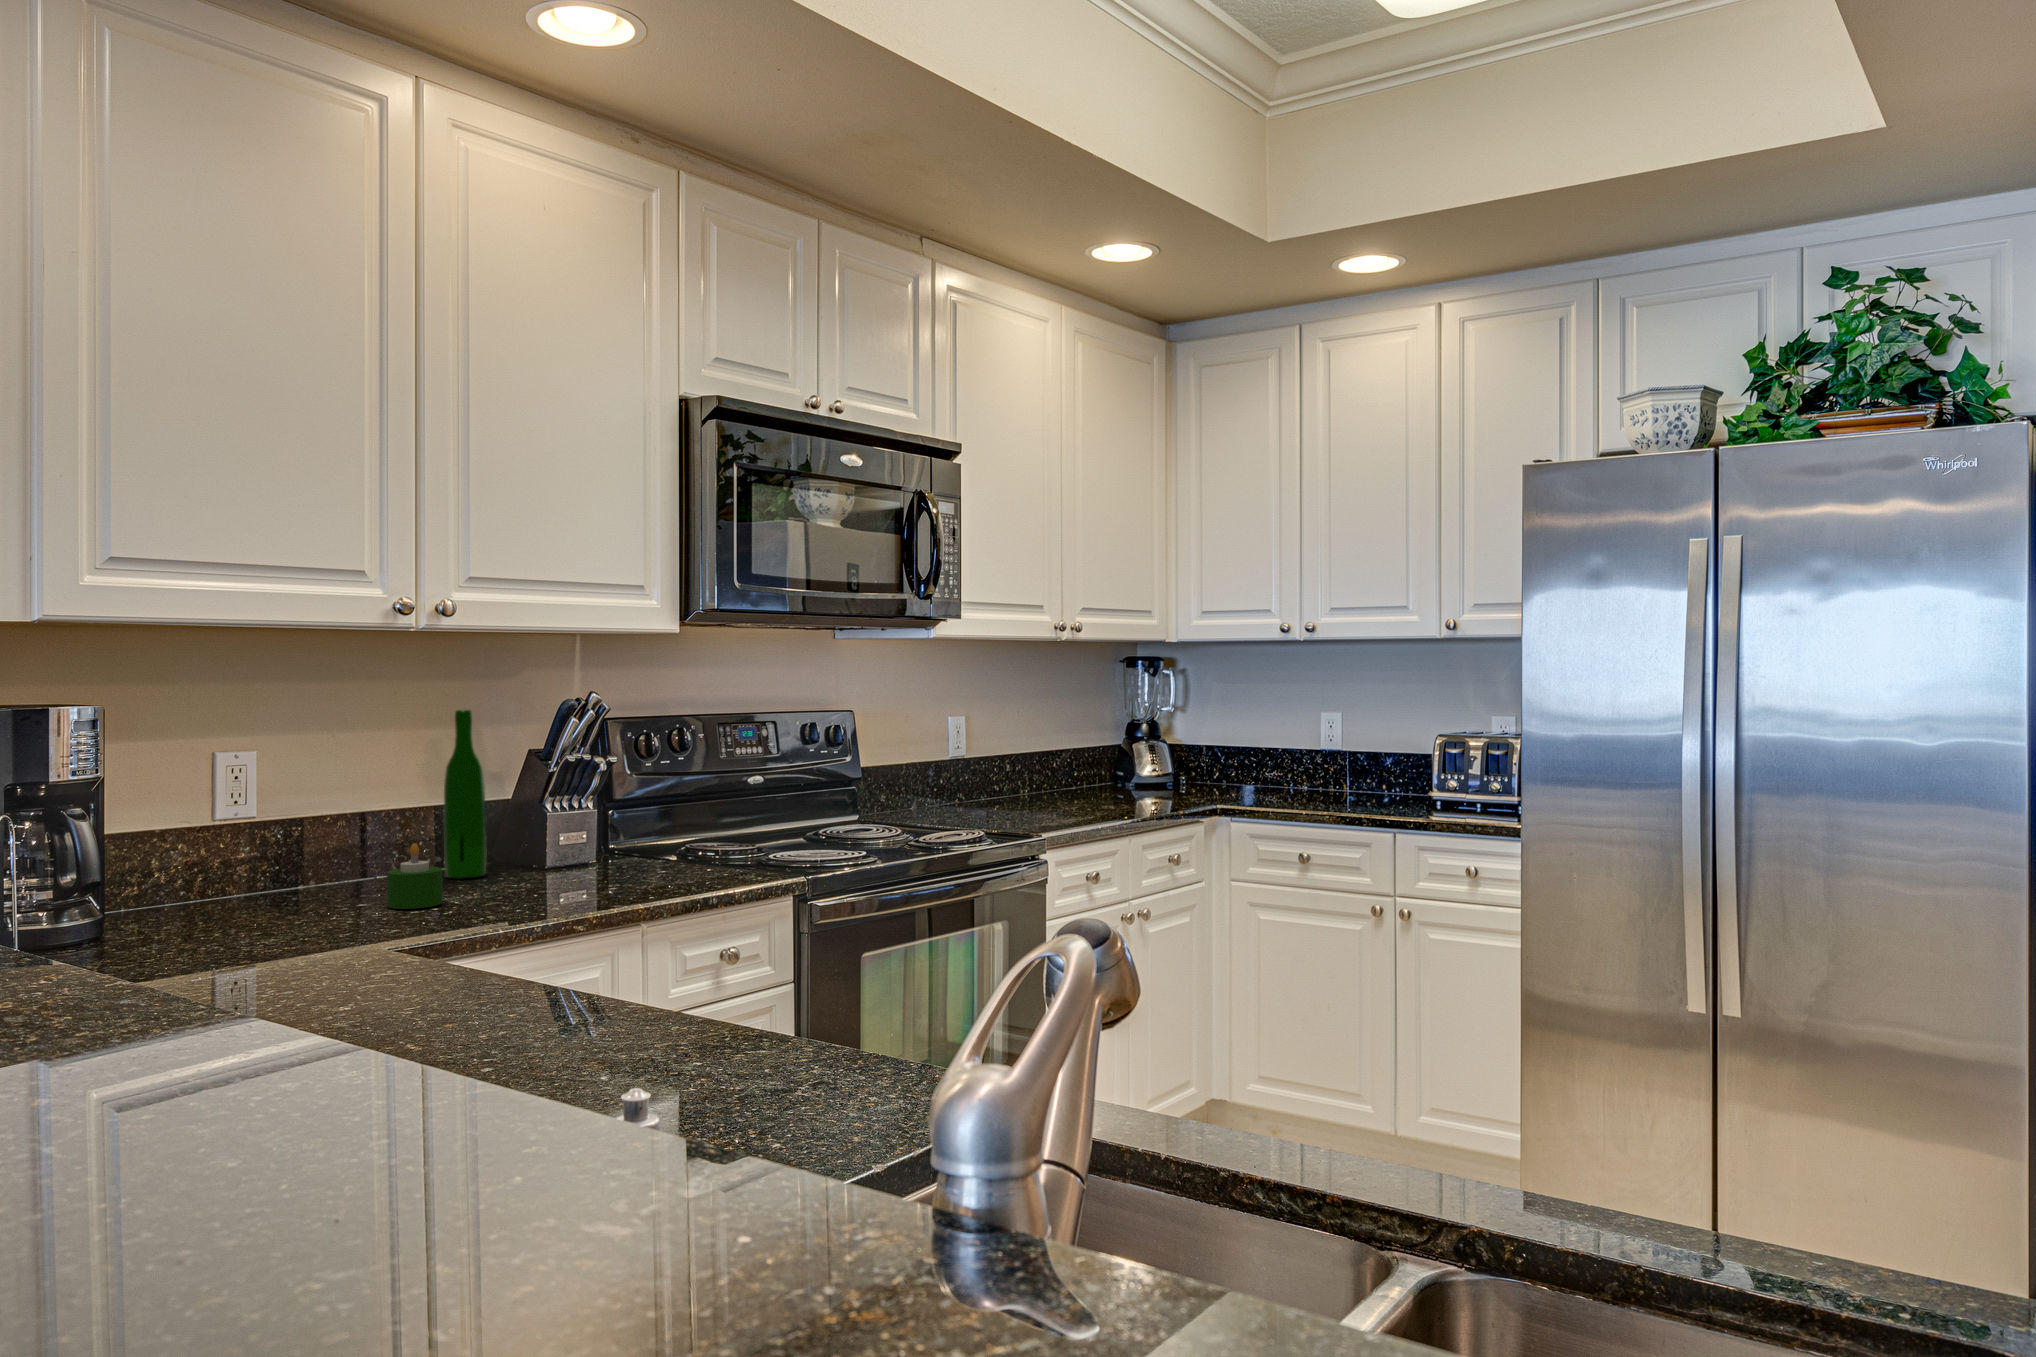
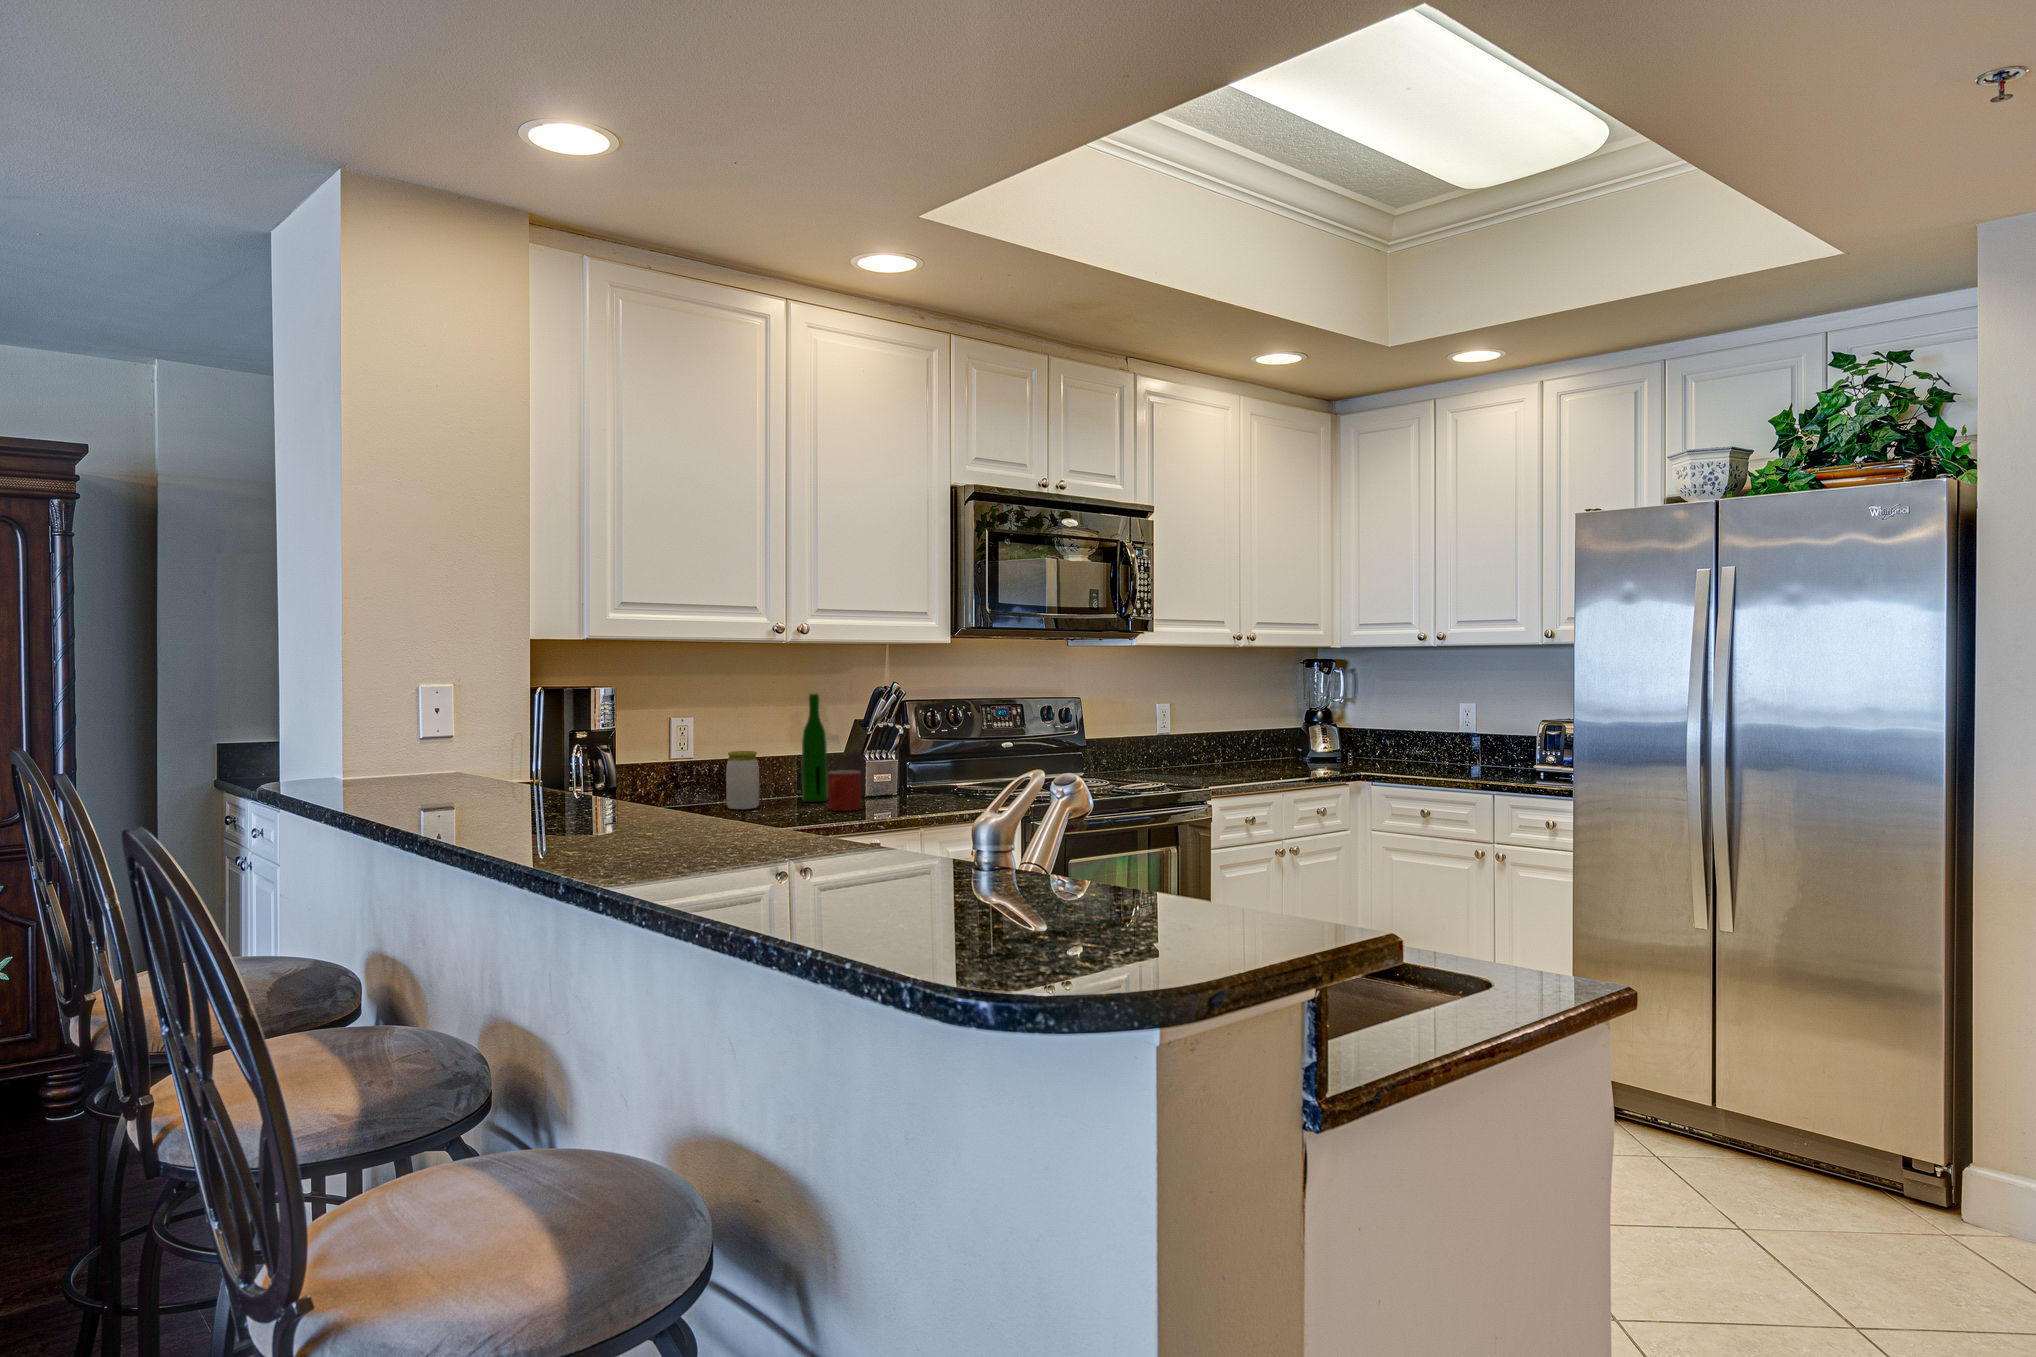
jar: none [315,802,372,897] -> present [726,751,759,809]
mug: none [487,829,542,894] -> present [828,771,861,811]
candle: present [387,843,443,909] -> none [769,776,801,816]

